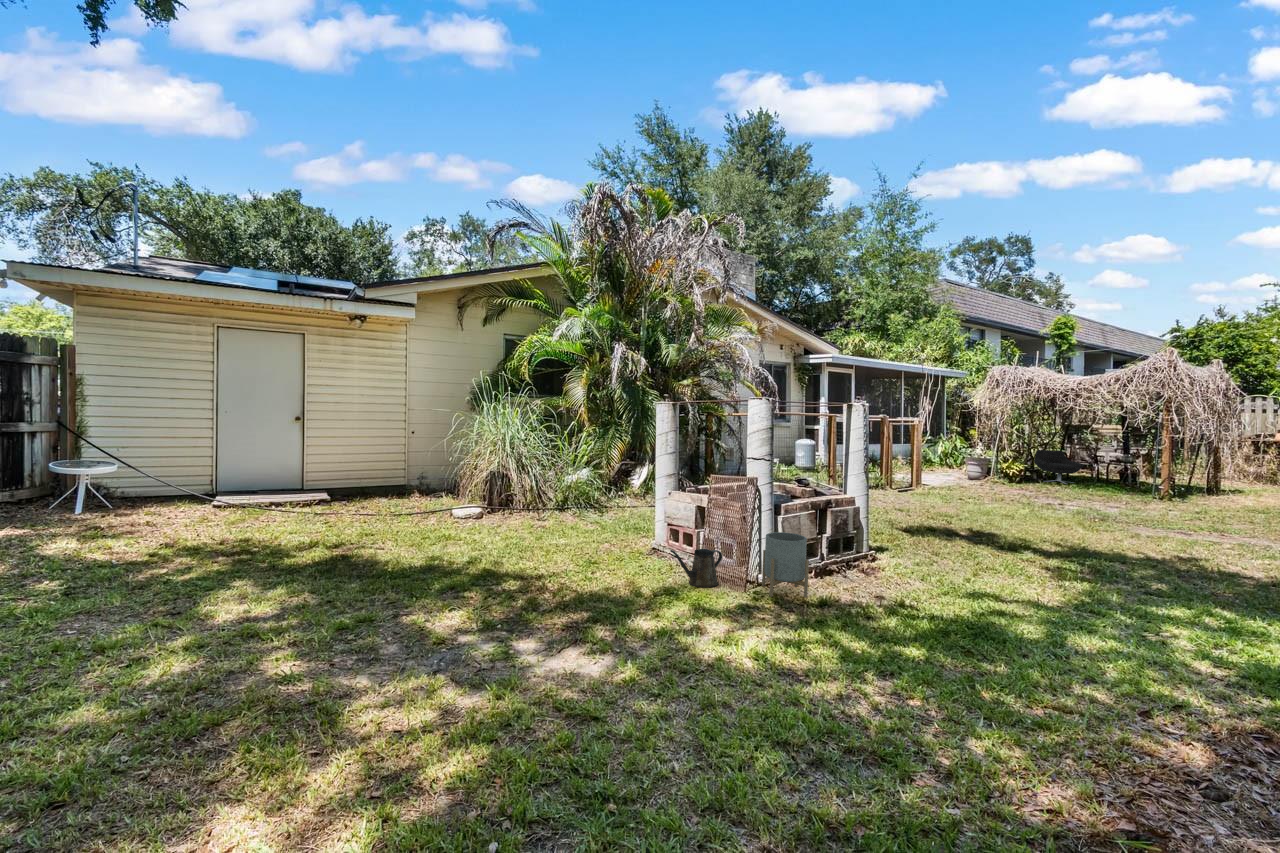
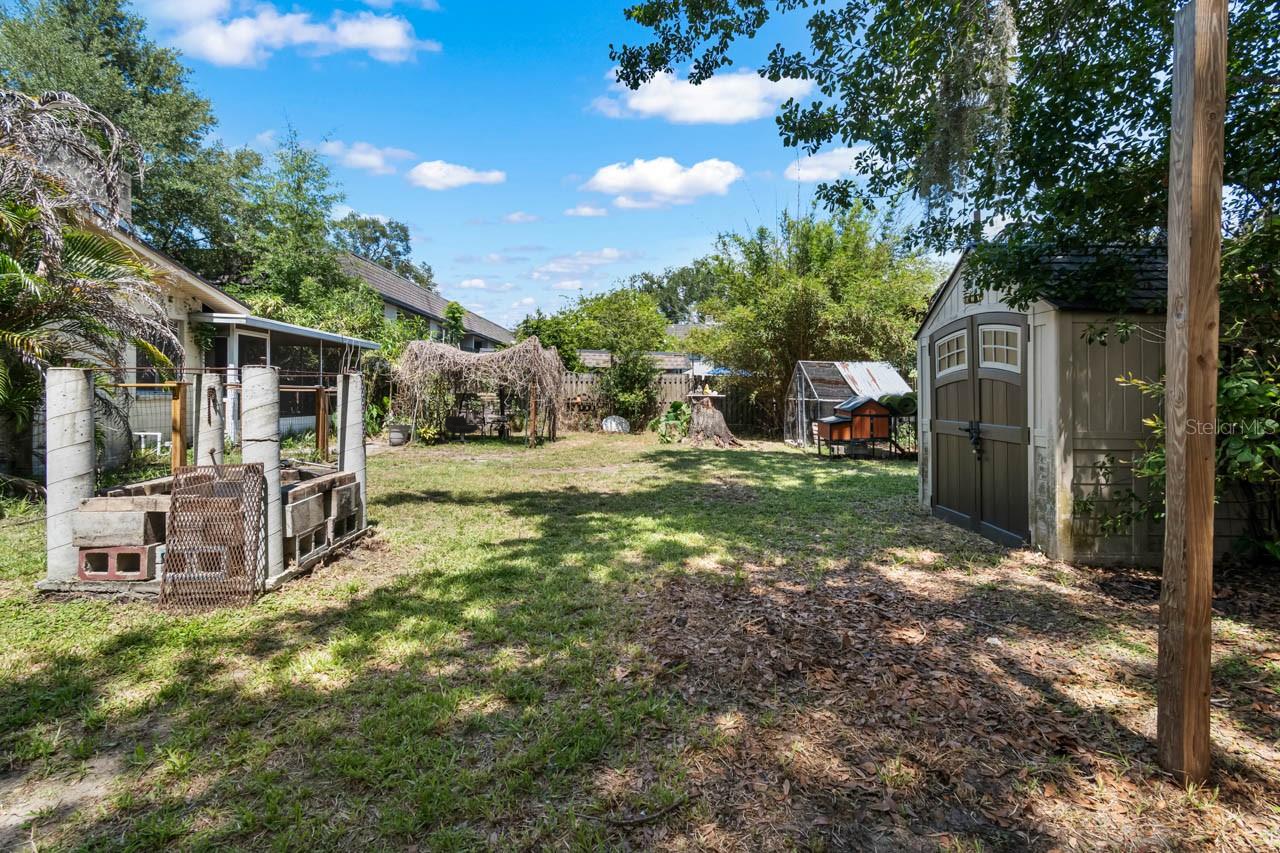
planter: present [762,532,809,597] -> none [272,523,337,601]
watering can: present [670,549,722,587] -> none [132,565,210,620]

